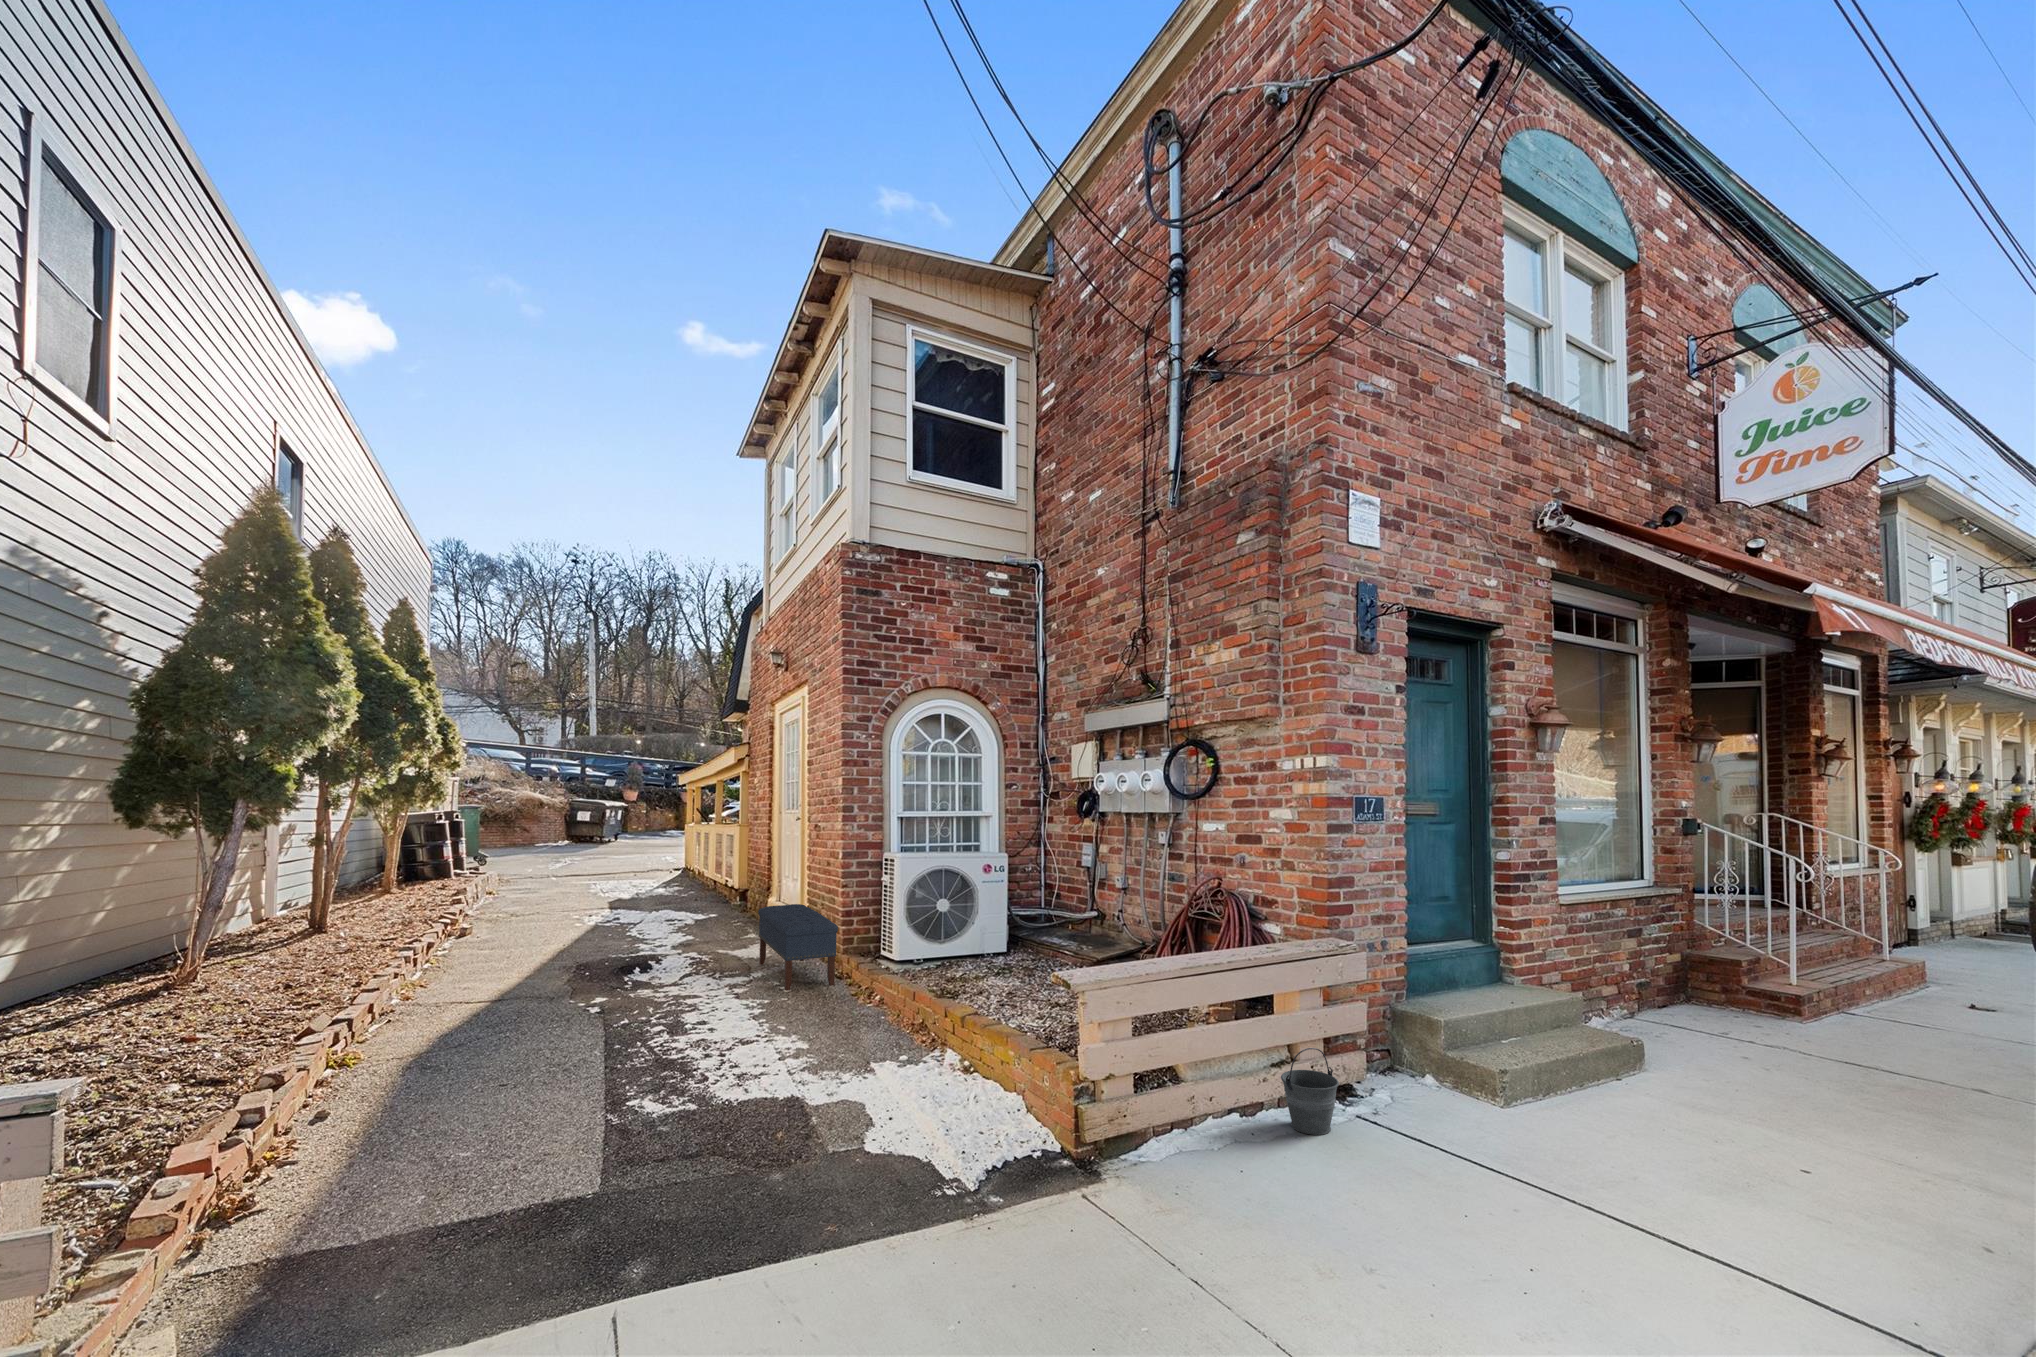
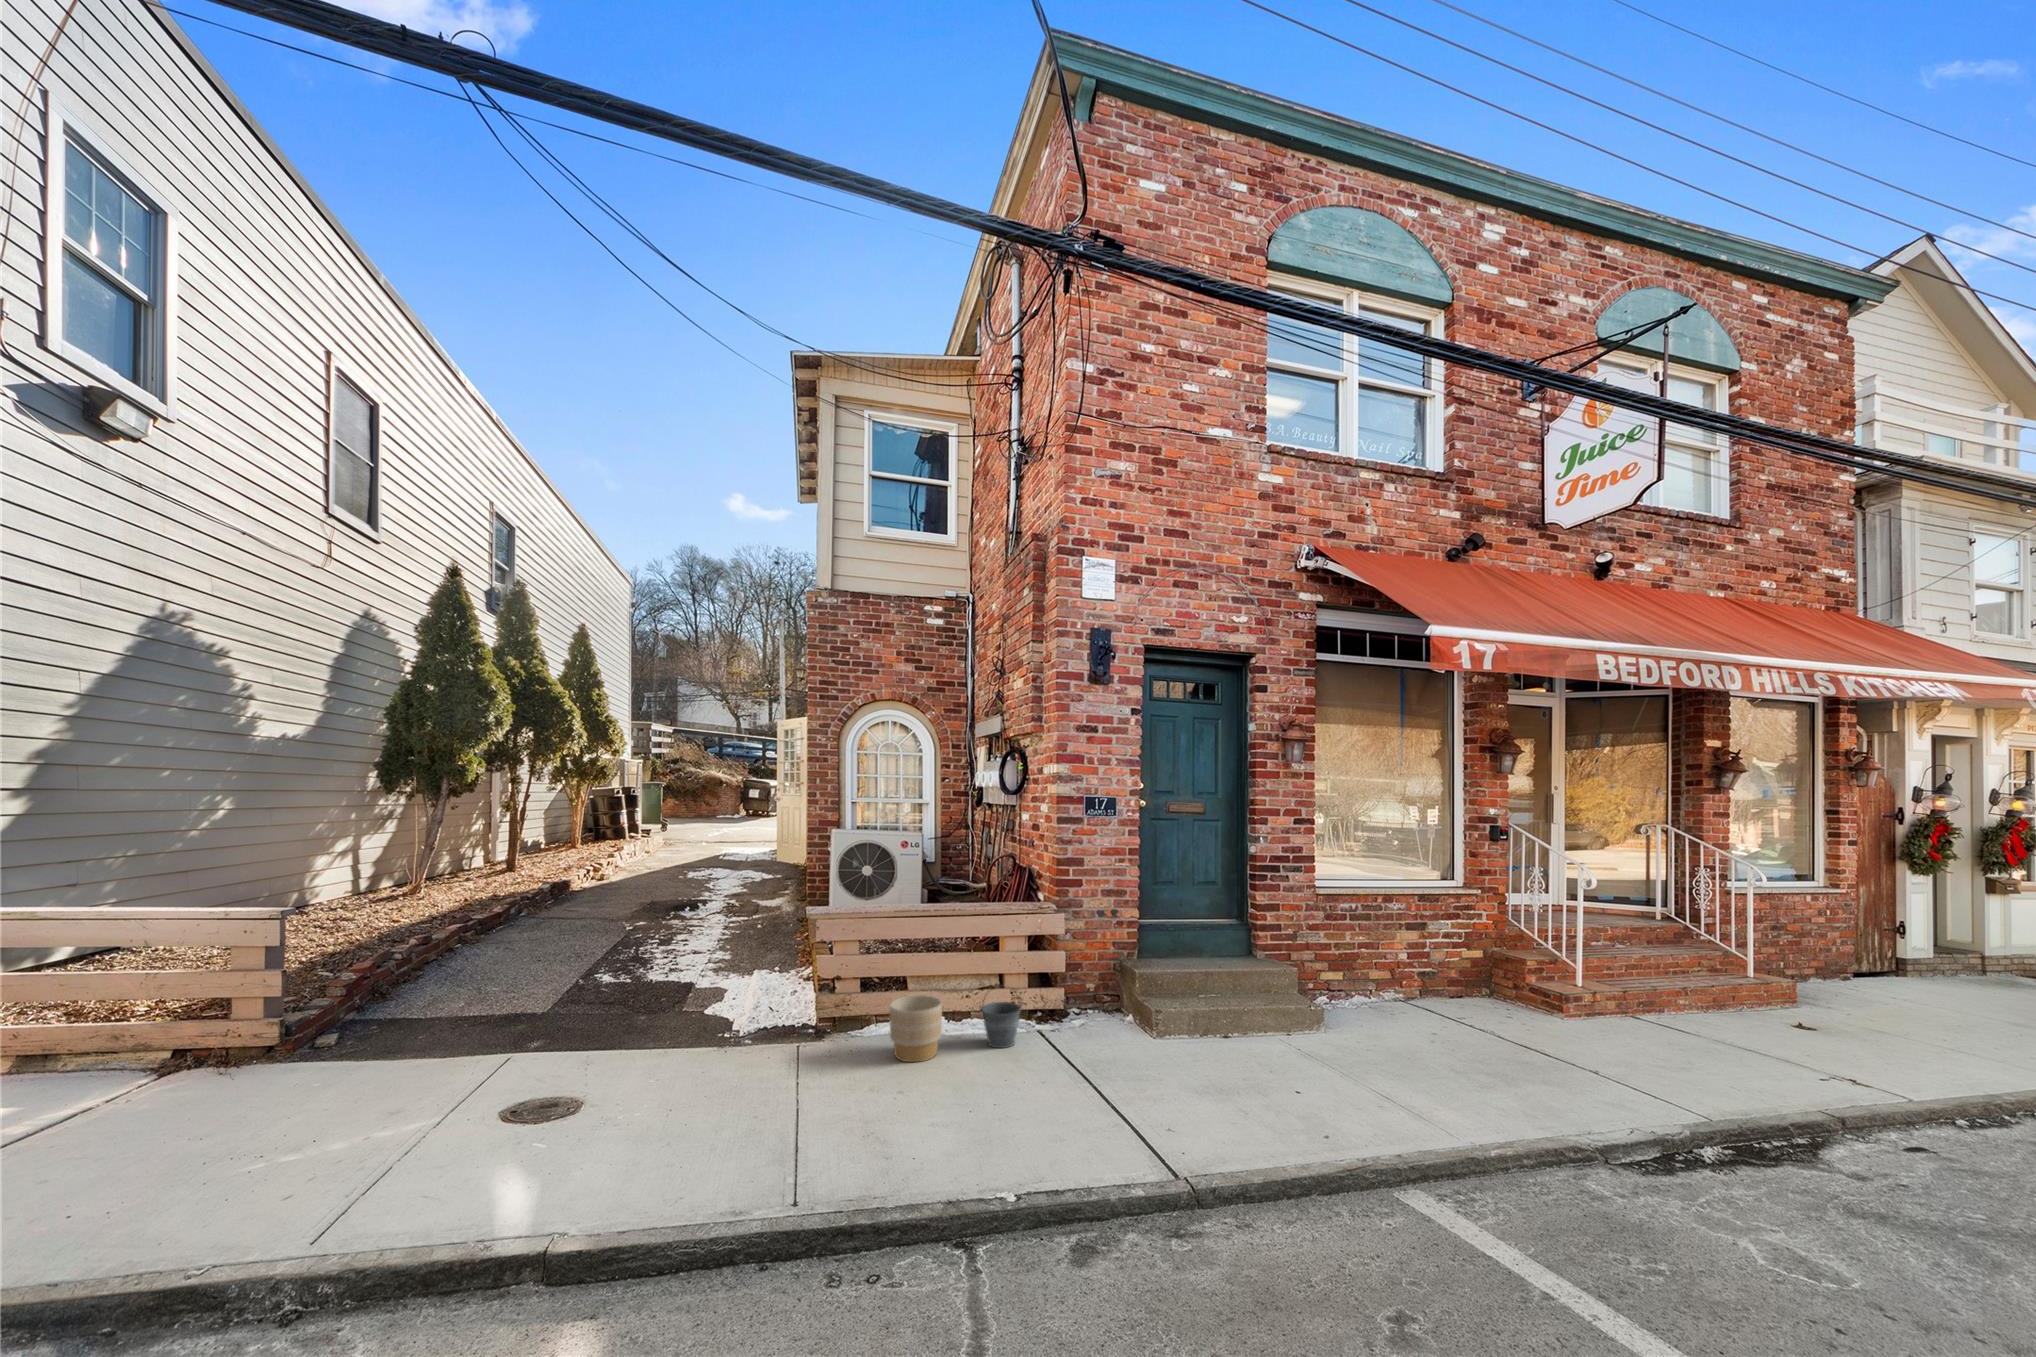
bench: present [758,904,838,991] -> none [763,868,805,934]
planter: none [1185,1068,1260,1166] -> present [889,995,942,1062]

